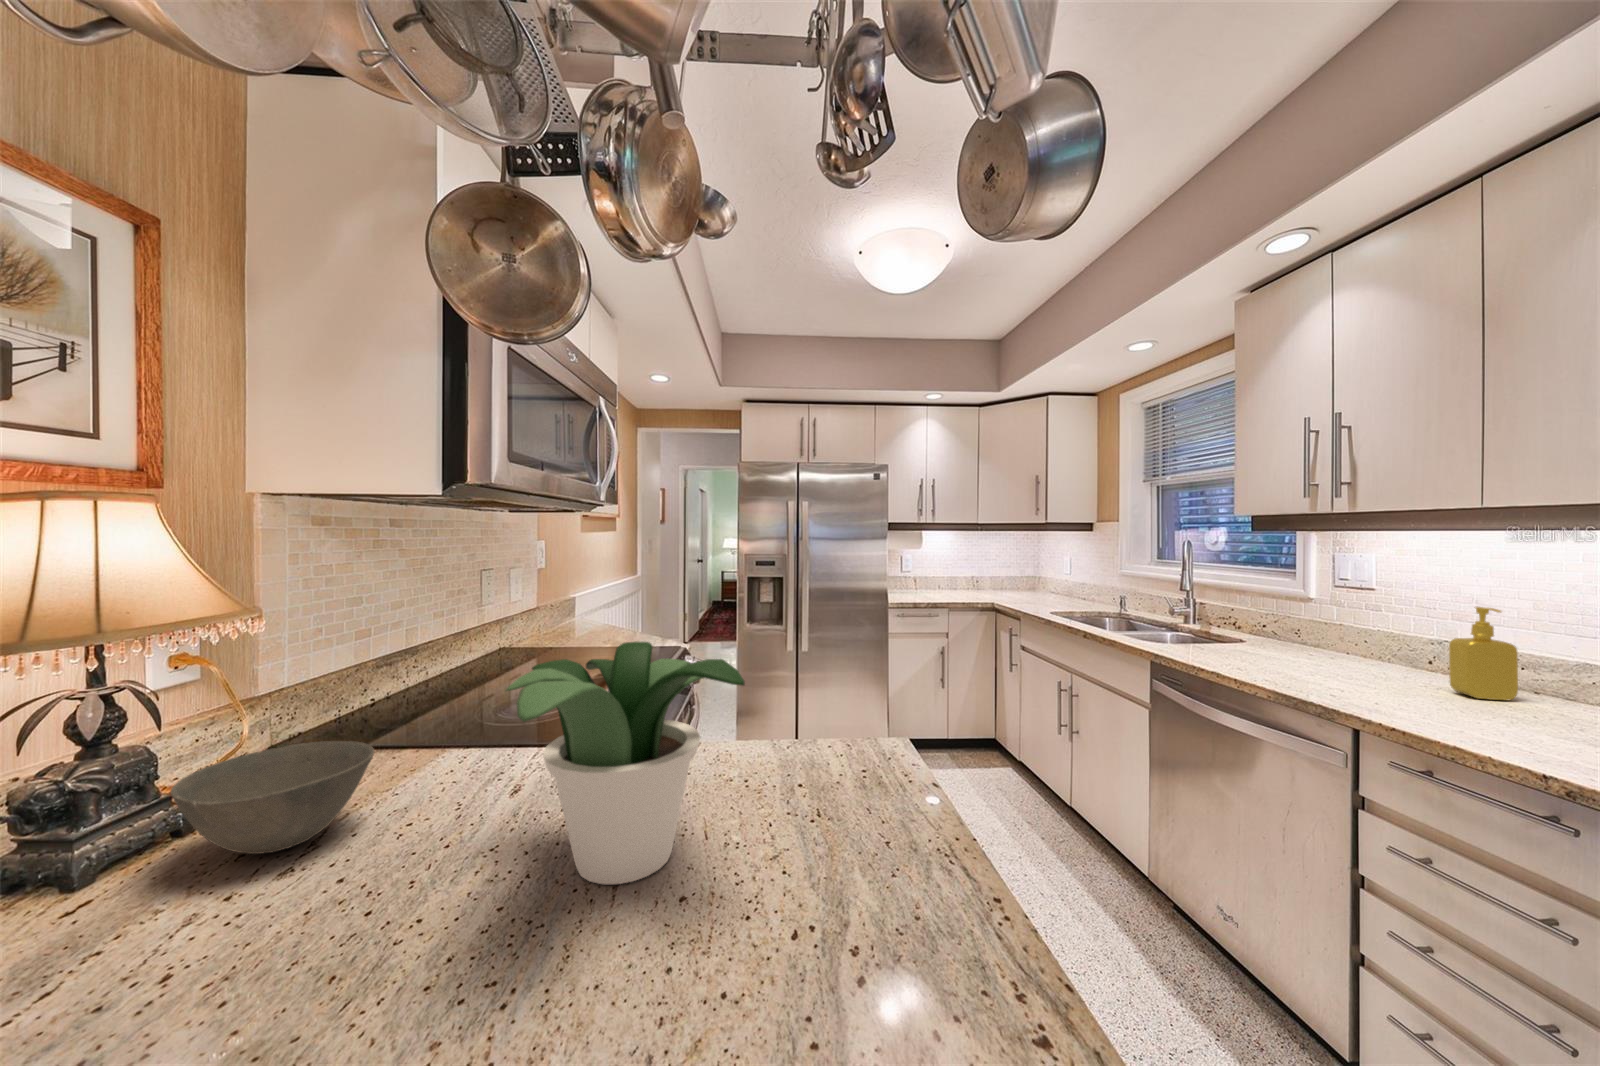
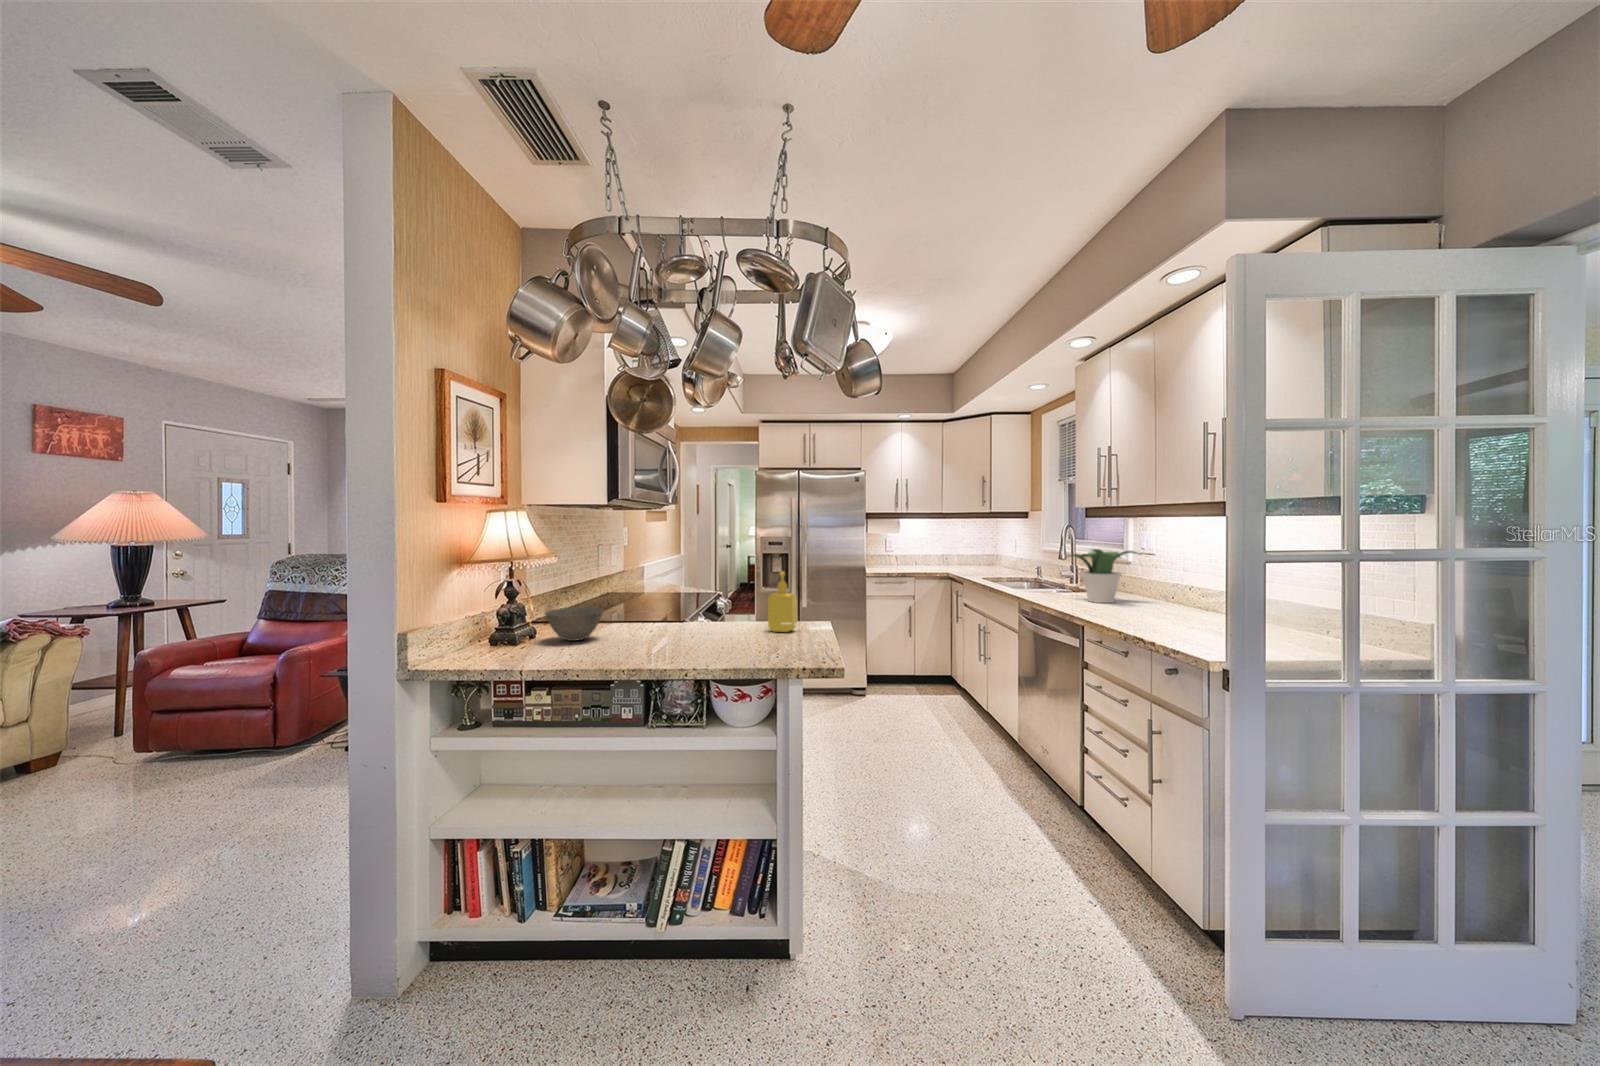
soap dispenser: present [1449,607,1518,700] -> present [768,571,797,632]
potted plant: present [506,642,745,884] -> present [1069,549,1139,603]

